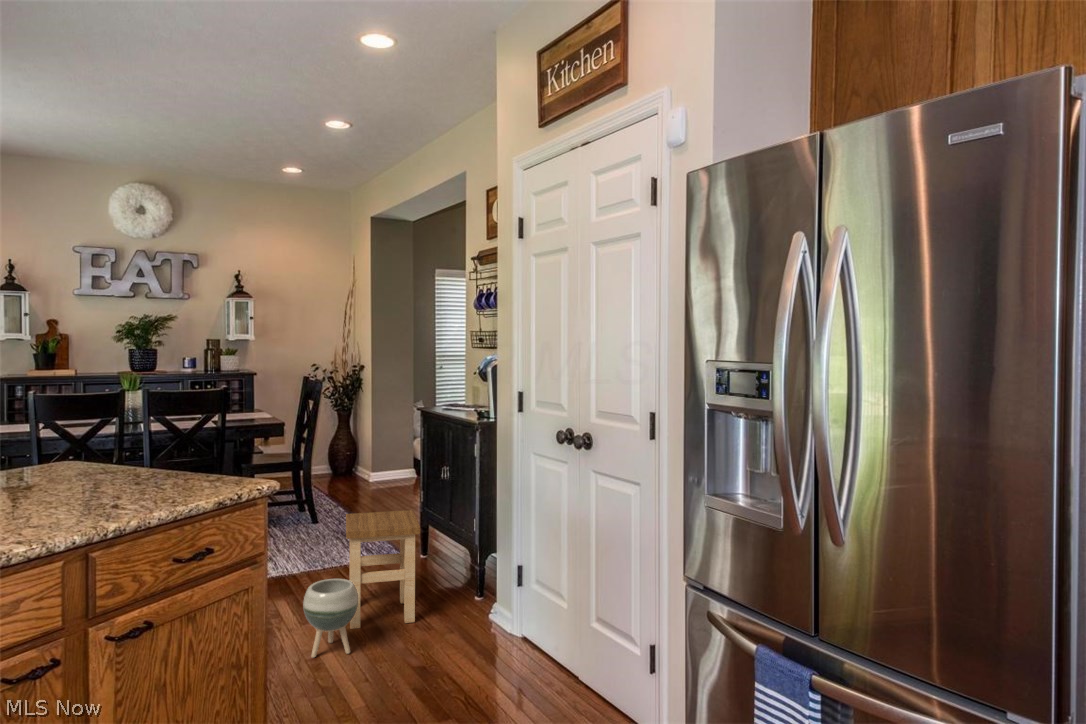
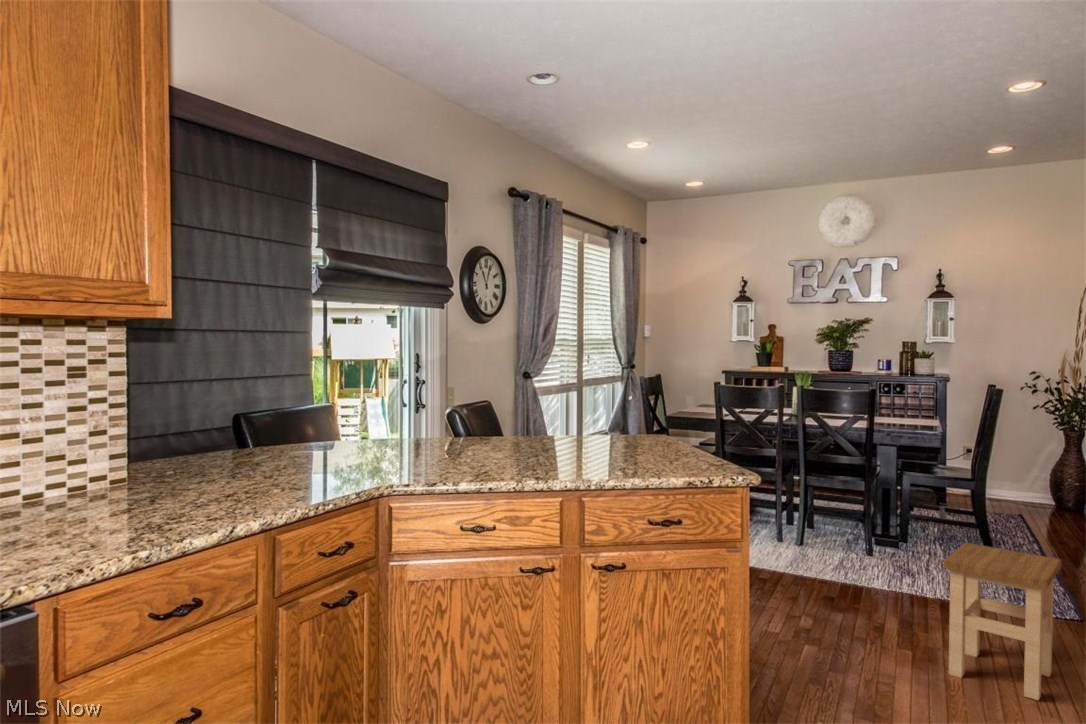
planter: present [303,579,358,658] -> none [878,605,944,697]

